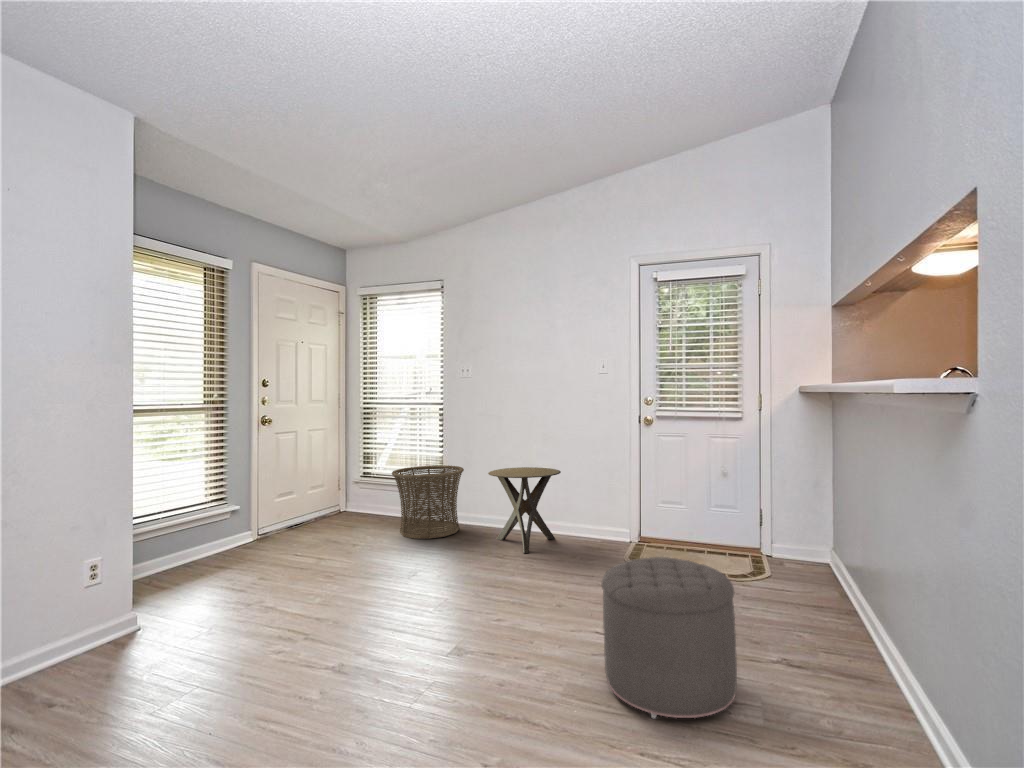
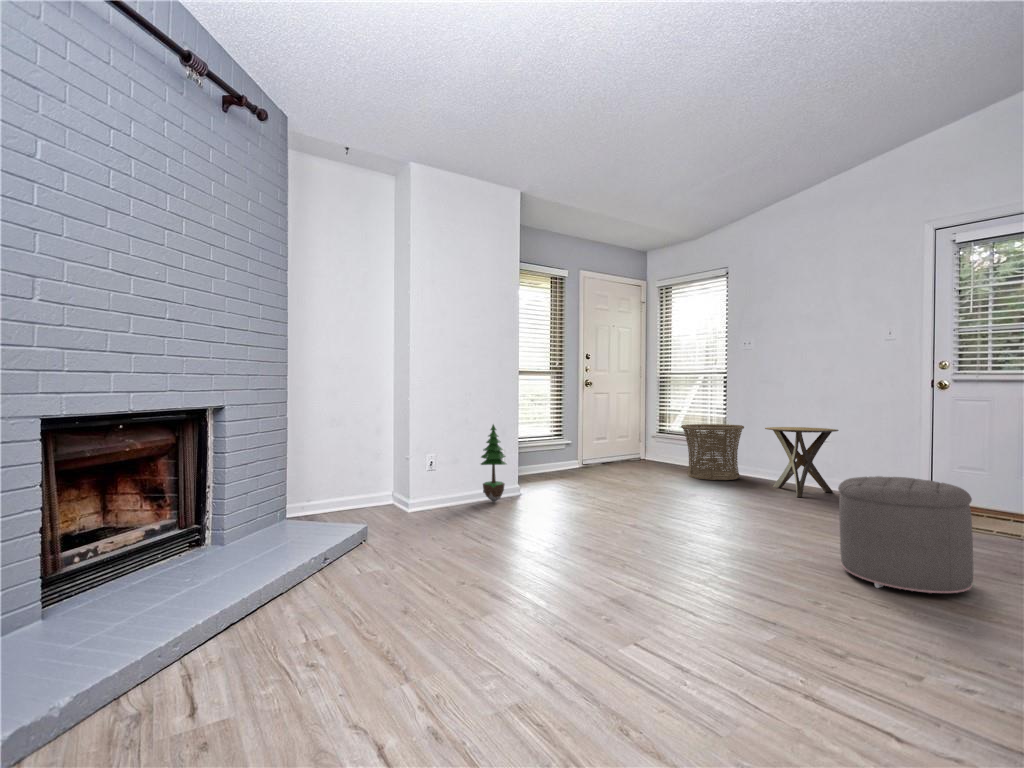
potted tree: none [49,522,112,661] -> present [481,425,506,502]

